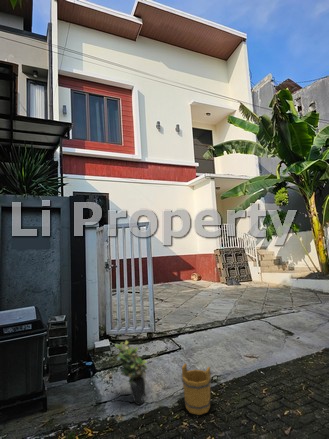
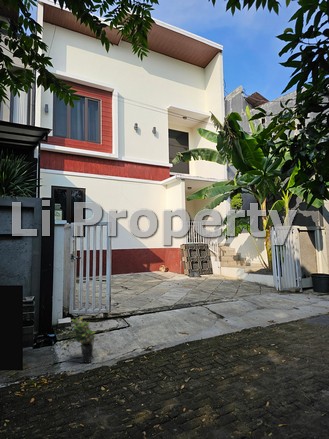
bucket: present [182,364,211,415] -> none [119,334,142,369]

